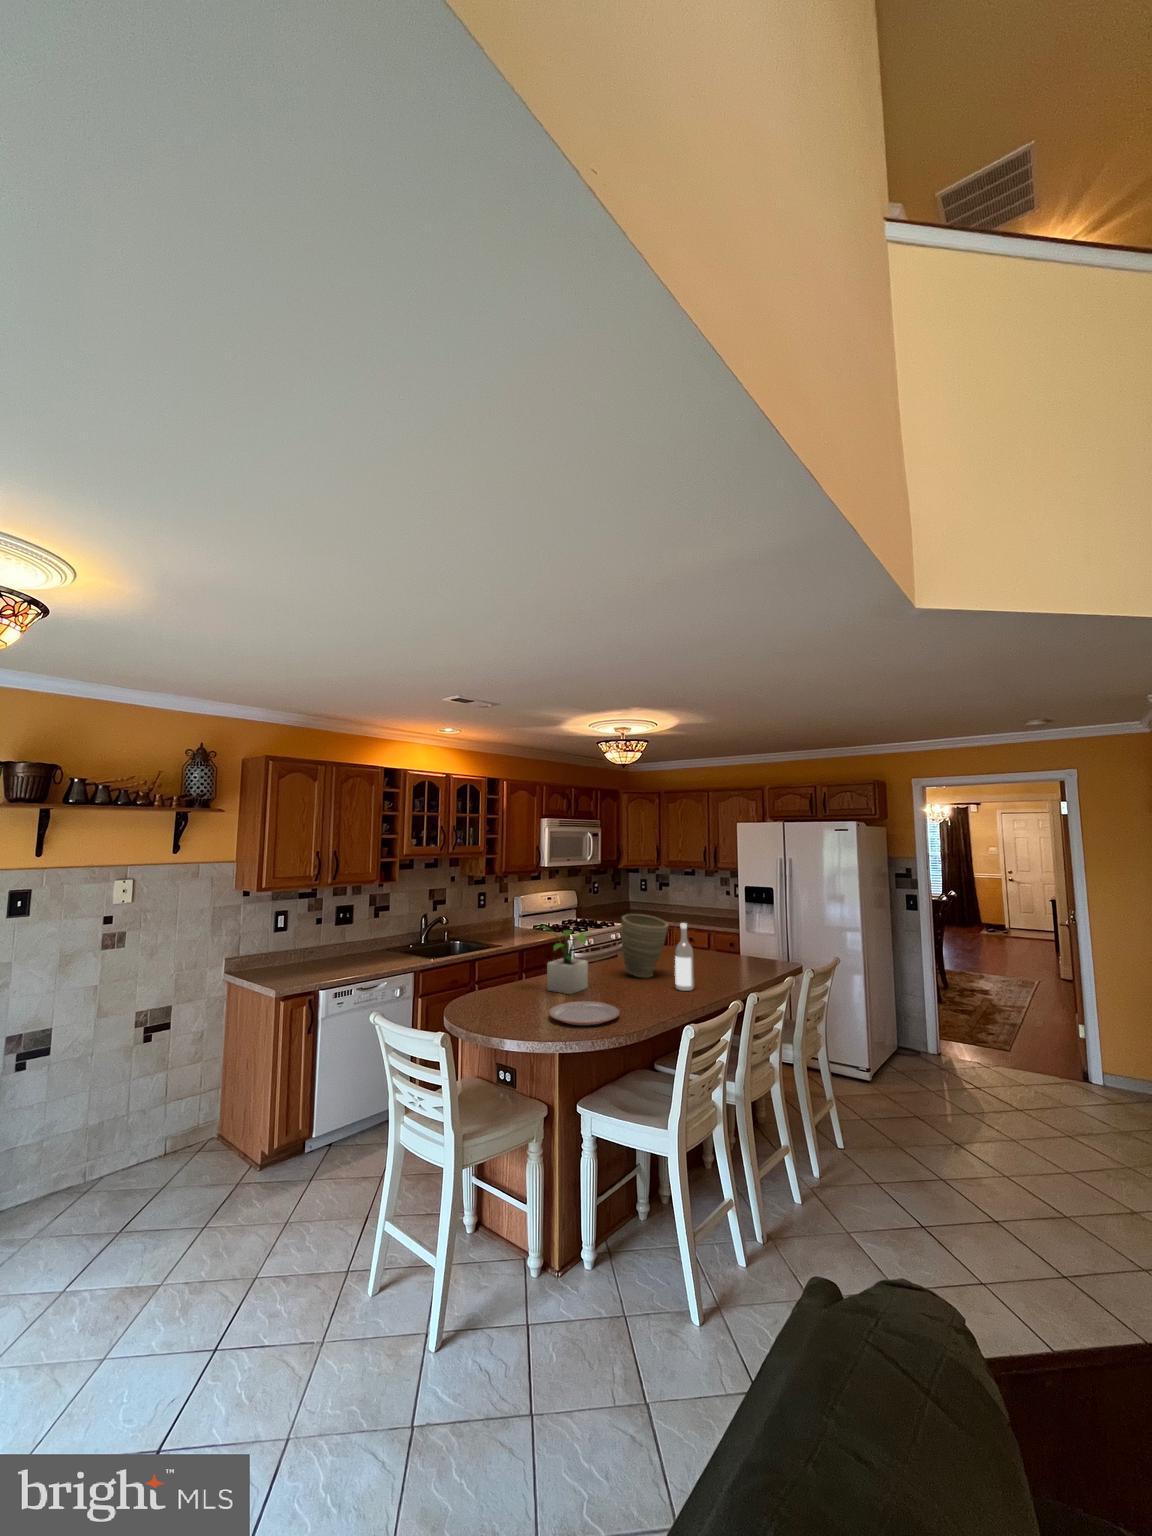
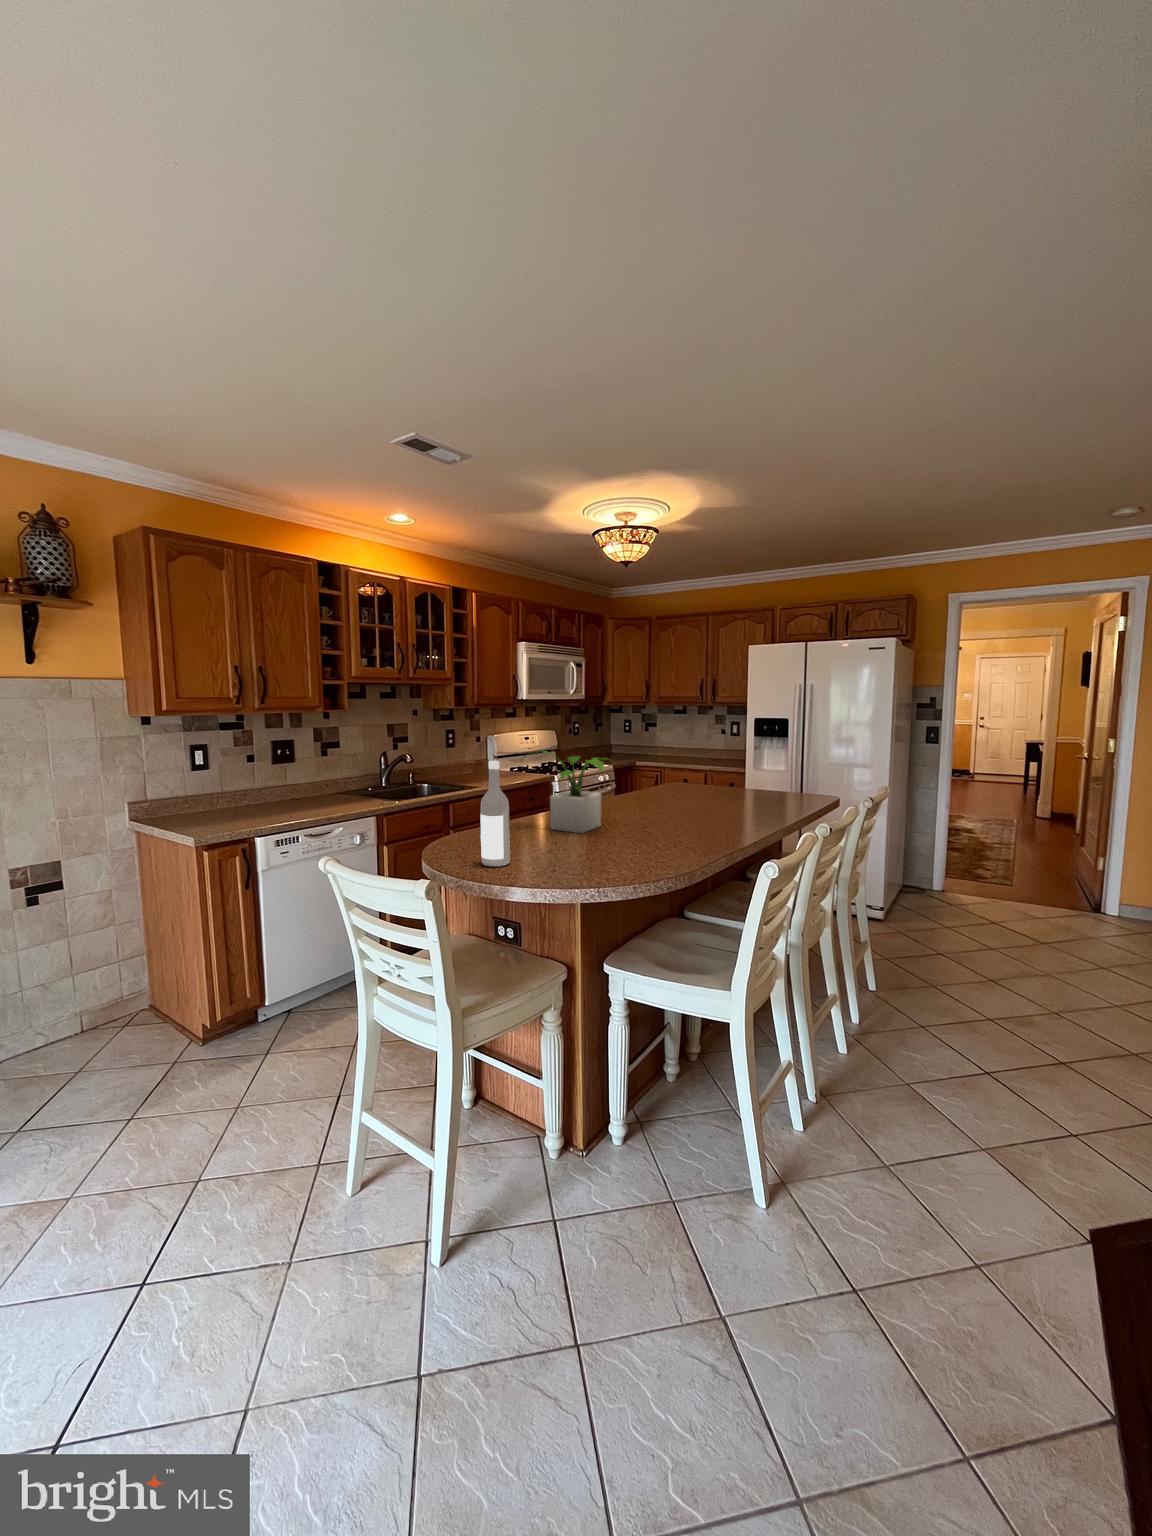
vase: present [621,914,669,978] -> none [637,739,697,814]
wine bottle: present [675,923,694,991] -> present [480,761,510,867]
plate: present [549,1001,620,1025] -> none [565,839,659,867]

